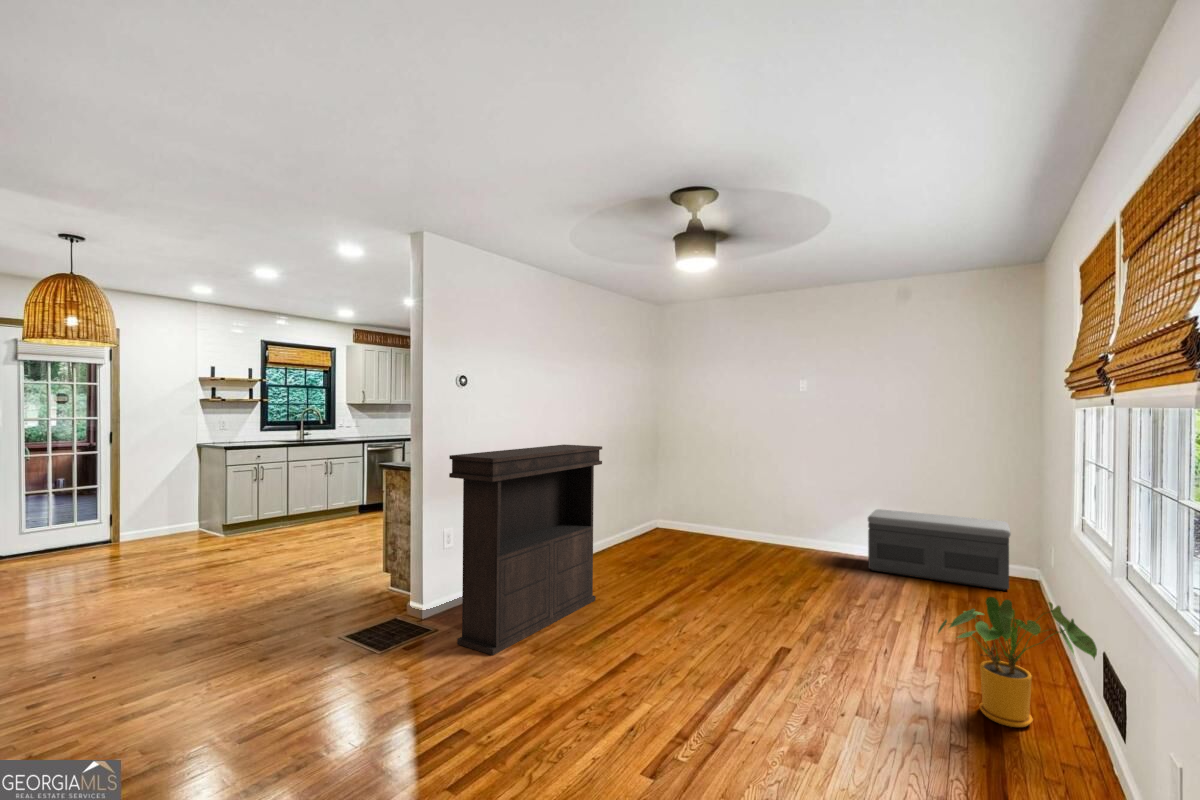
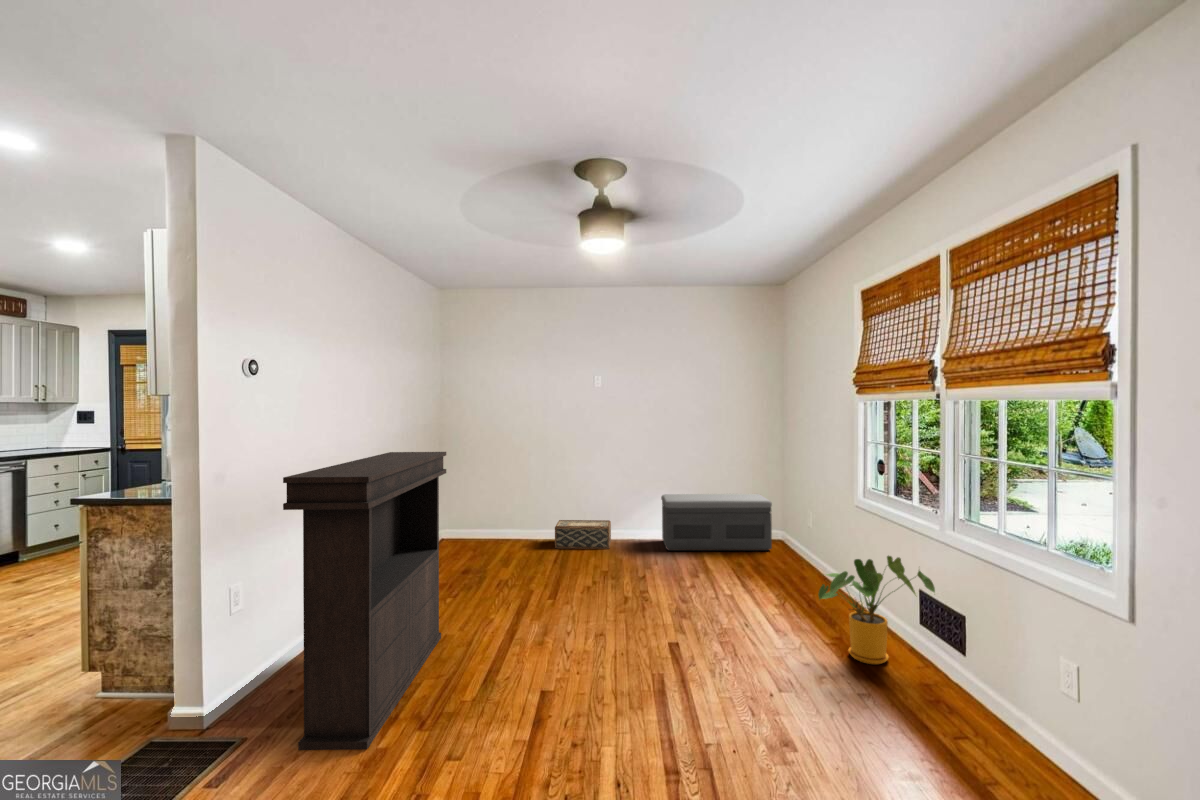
woven basket: none [752,524,816,559] -> present [555,520,611,549]

